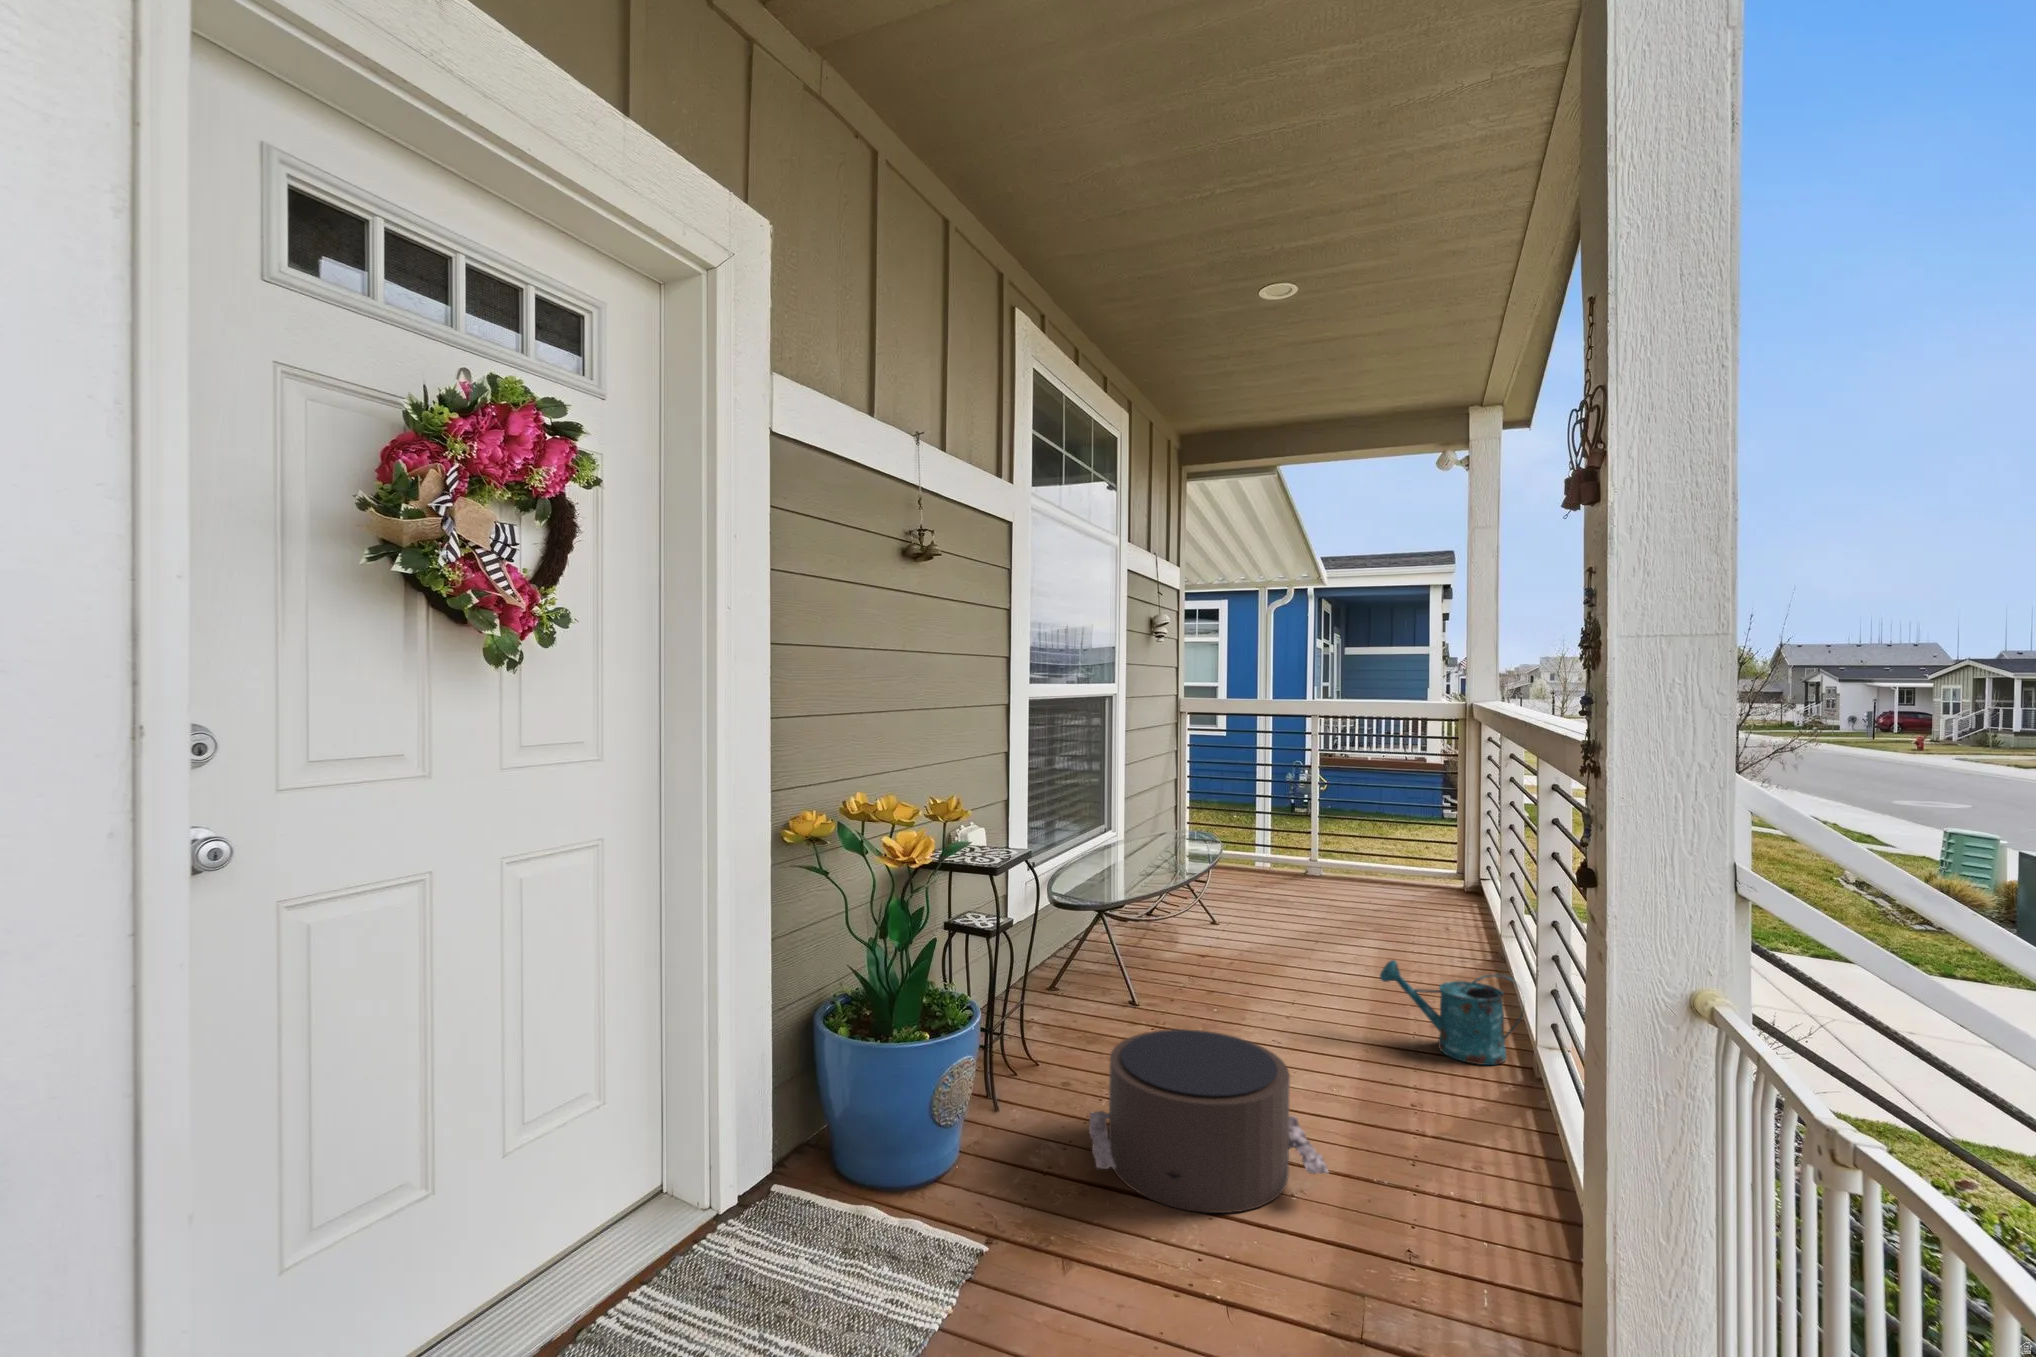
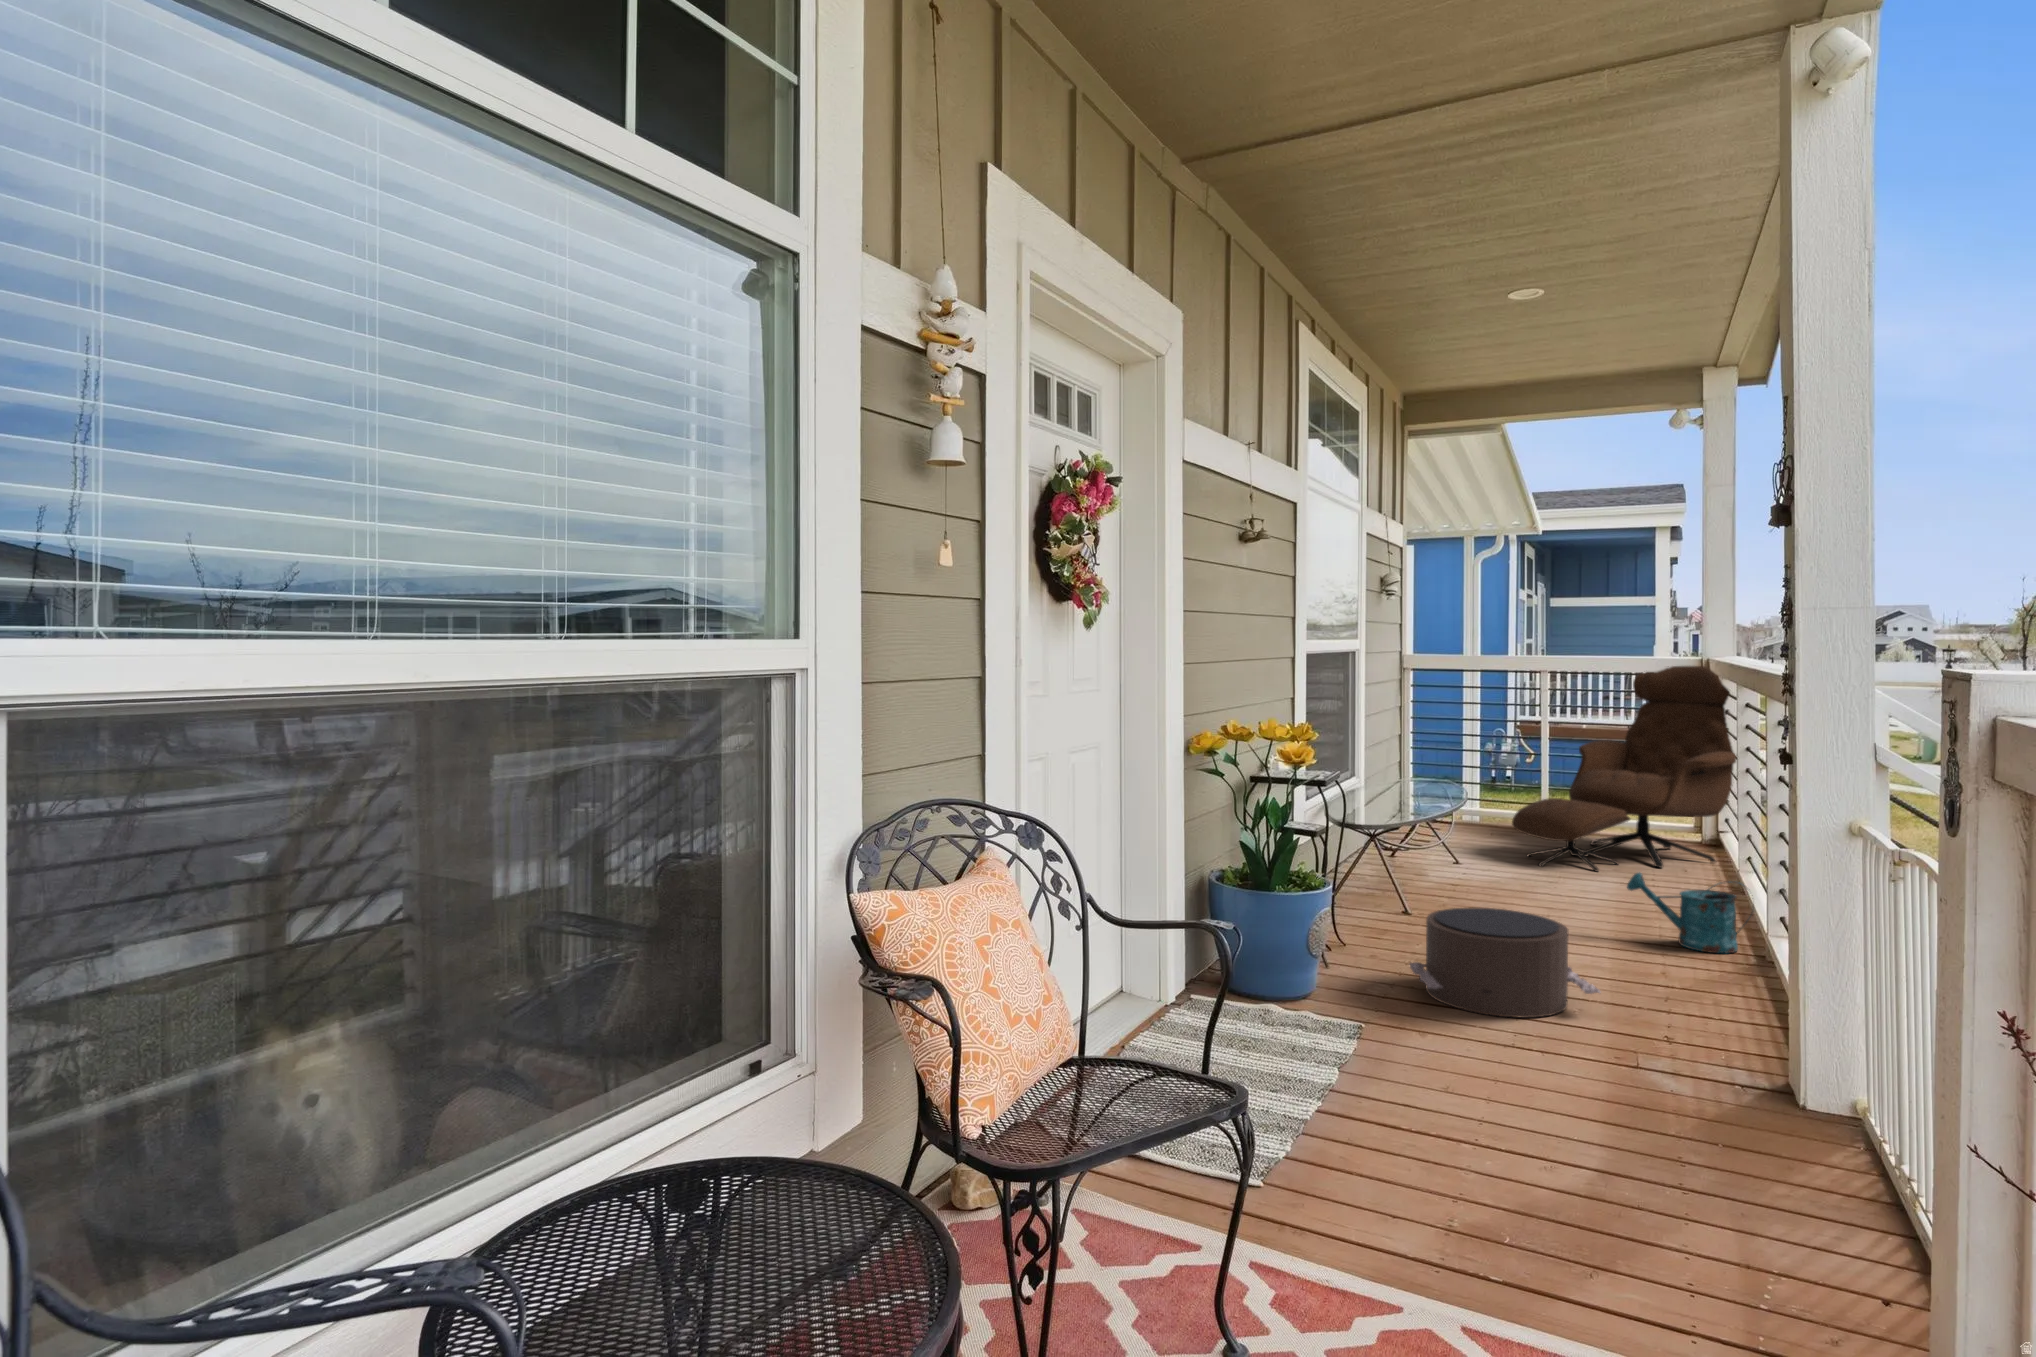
lounge chair: none [1275,711,1510,932] -> present [1512,666,1736,871]

